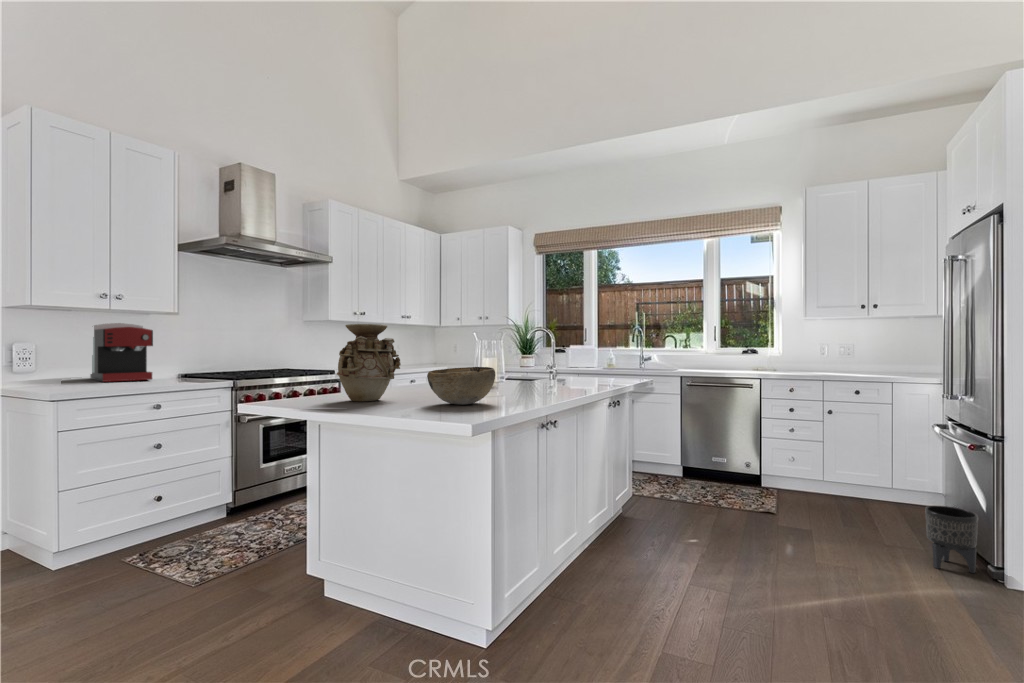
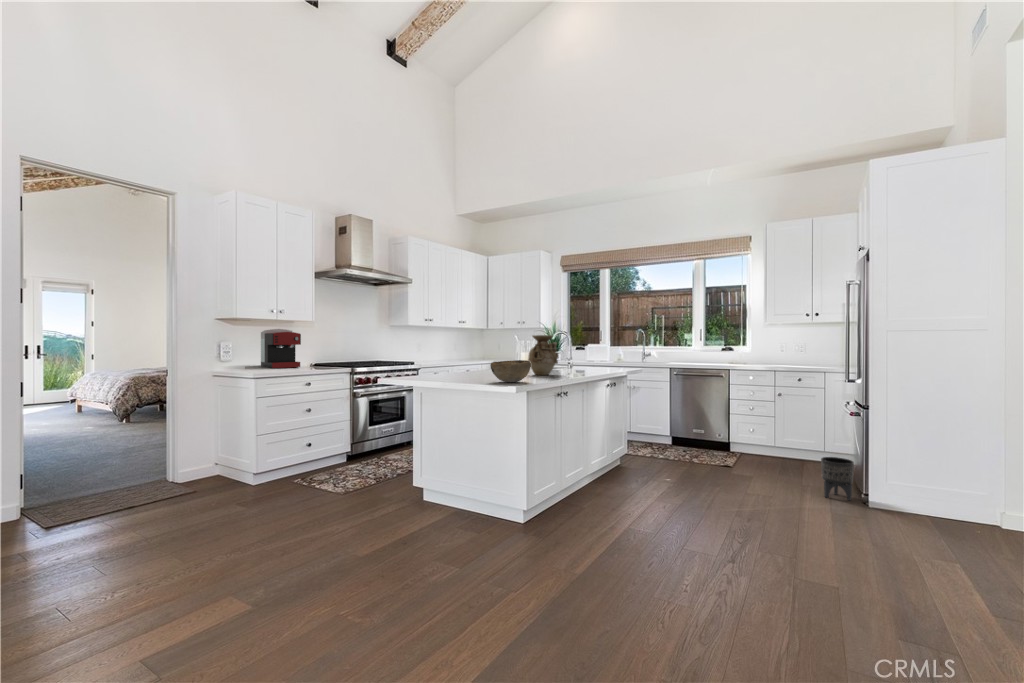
vase: present [337,324,401,401] -> present [528,335,559,375]

